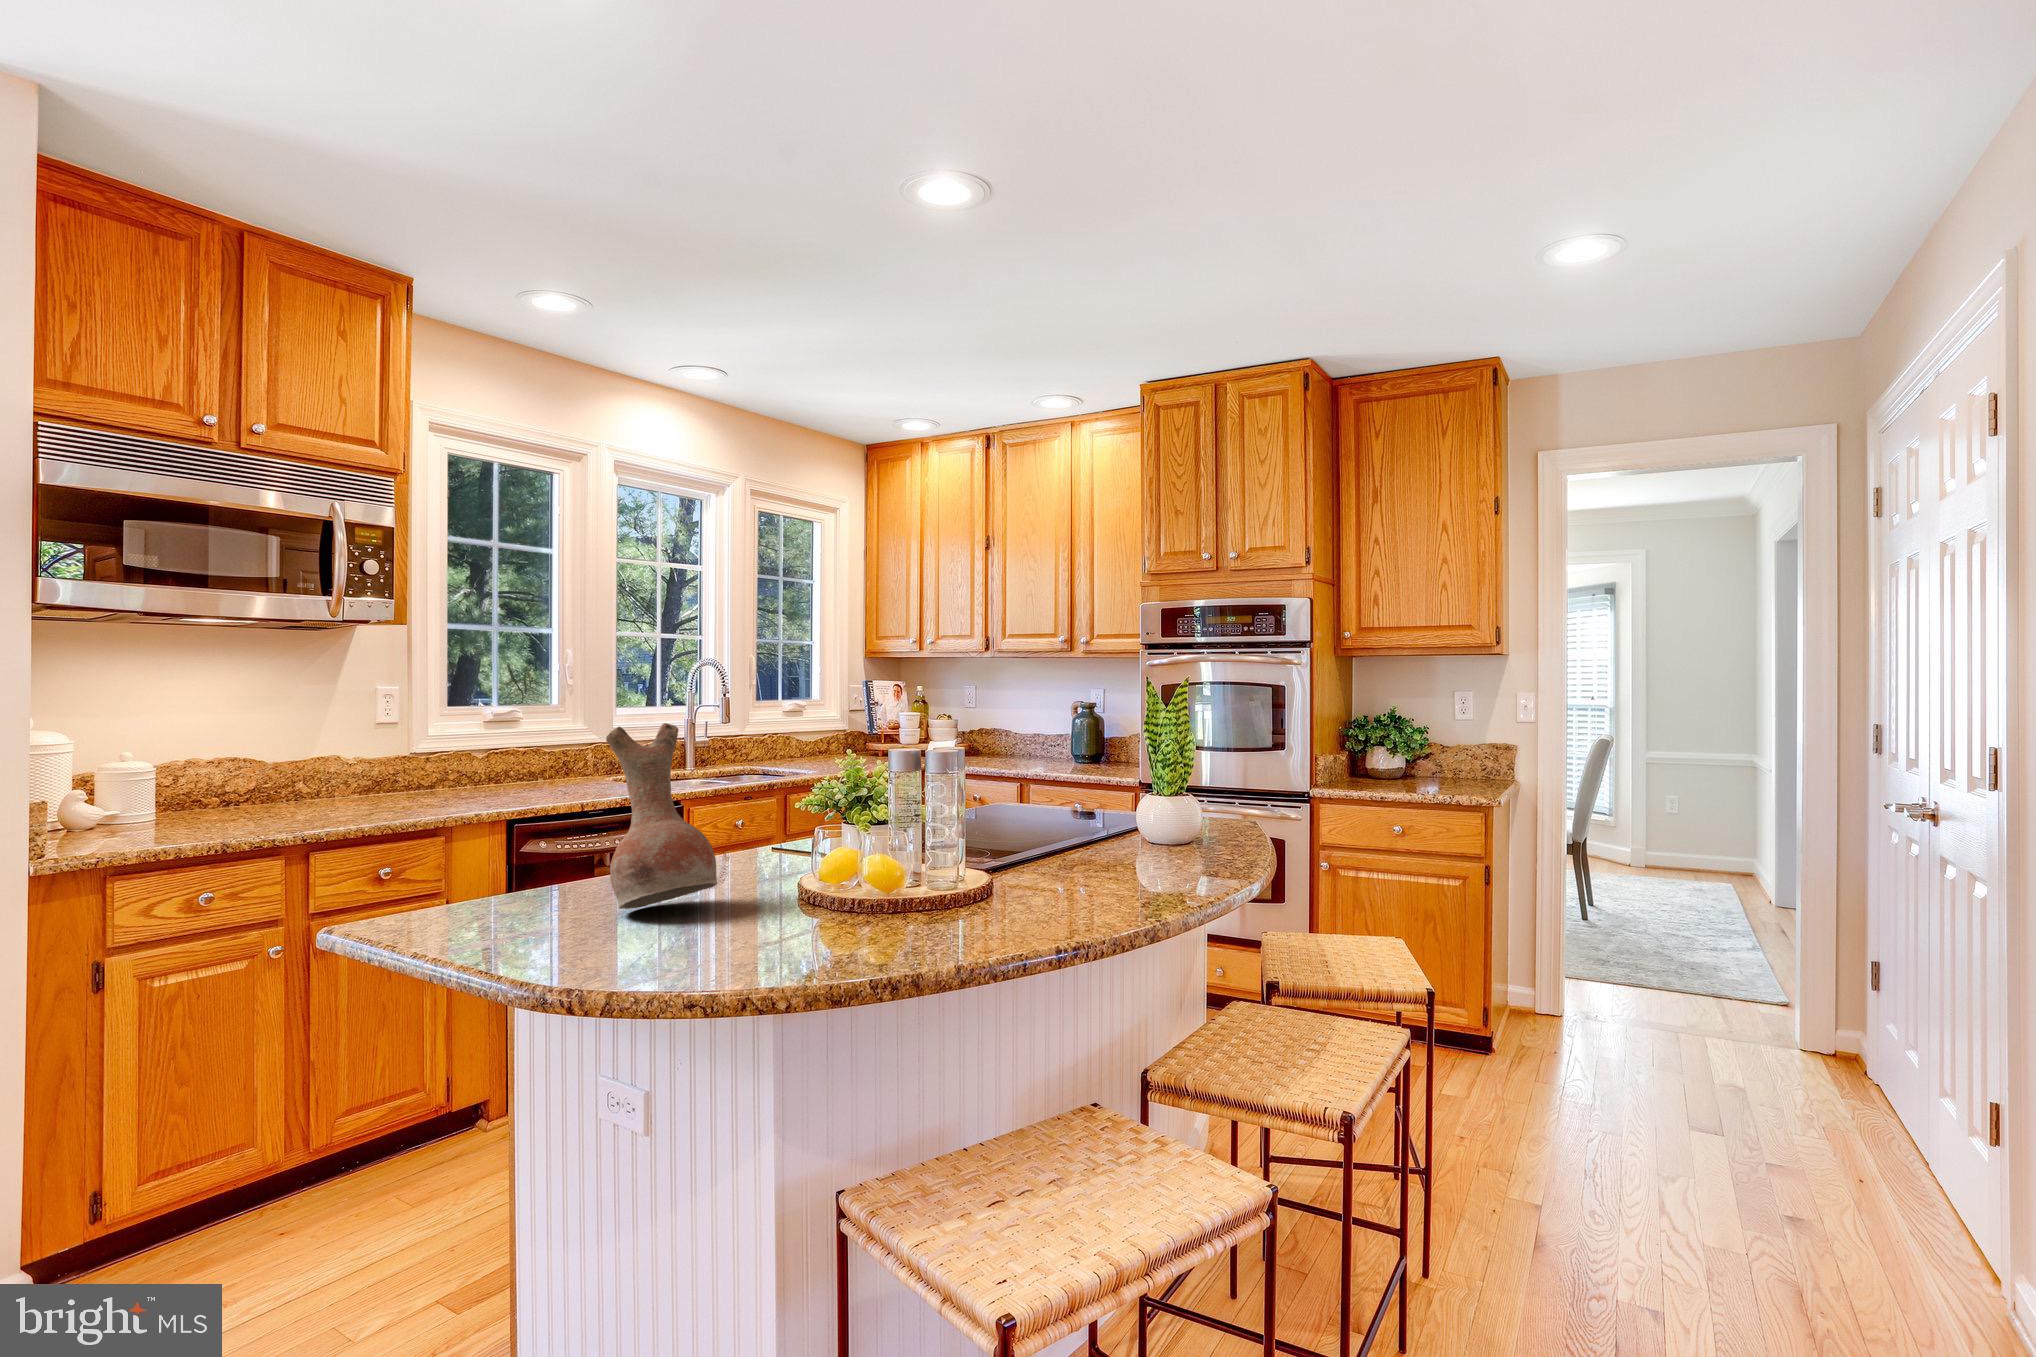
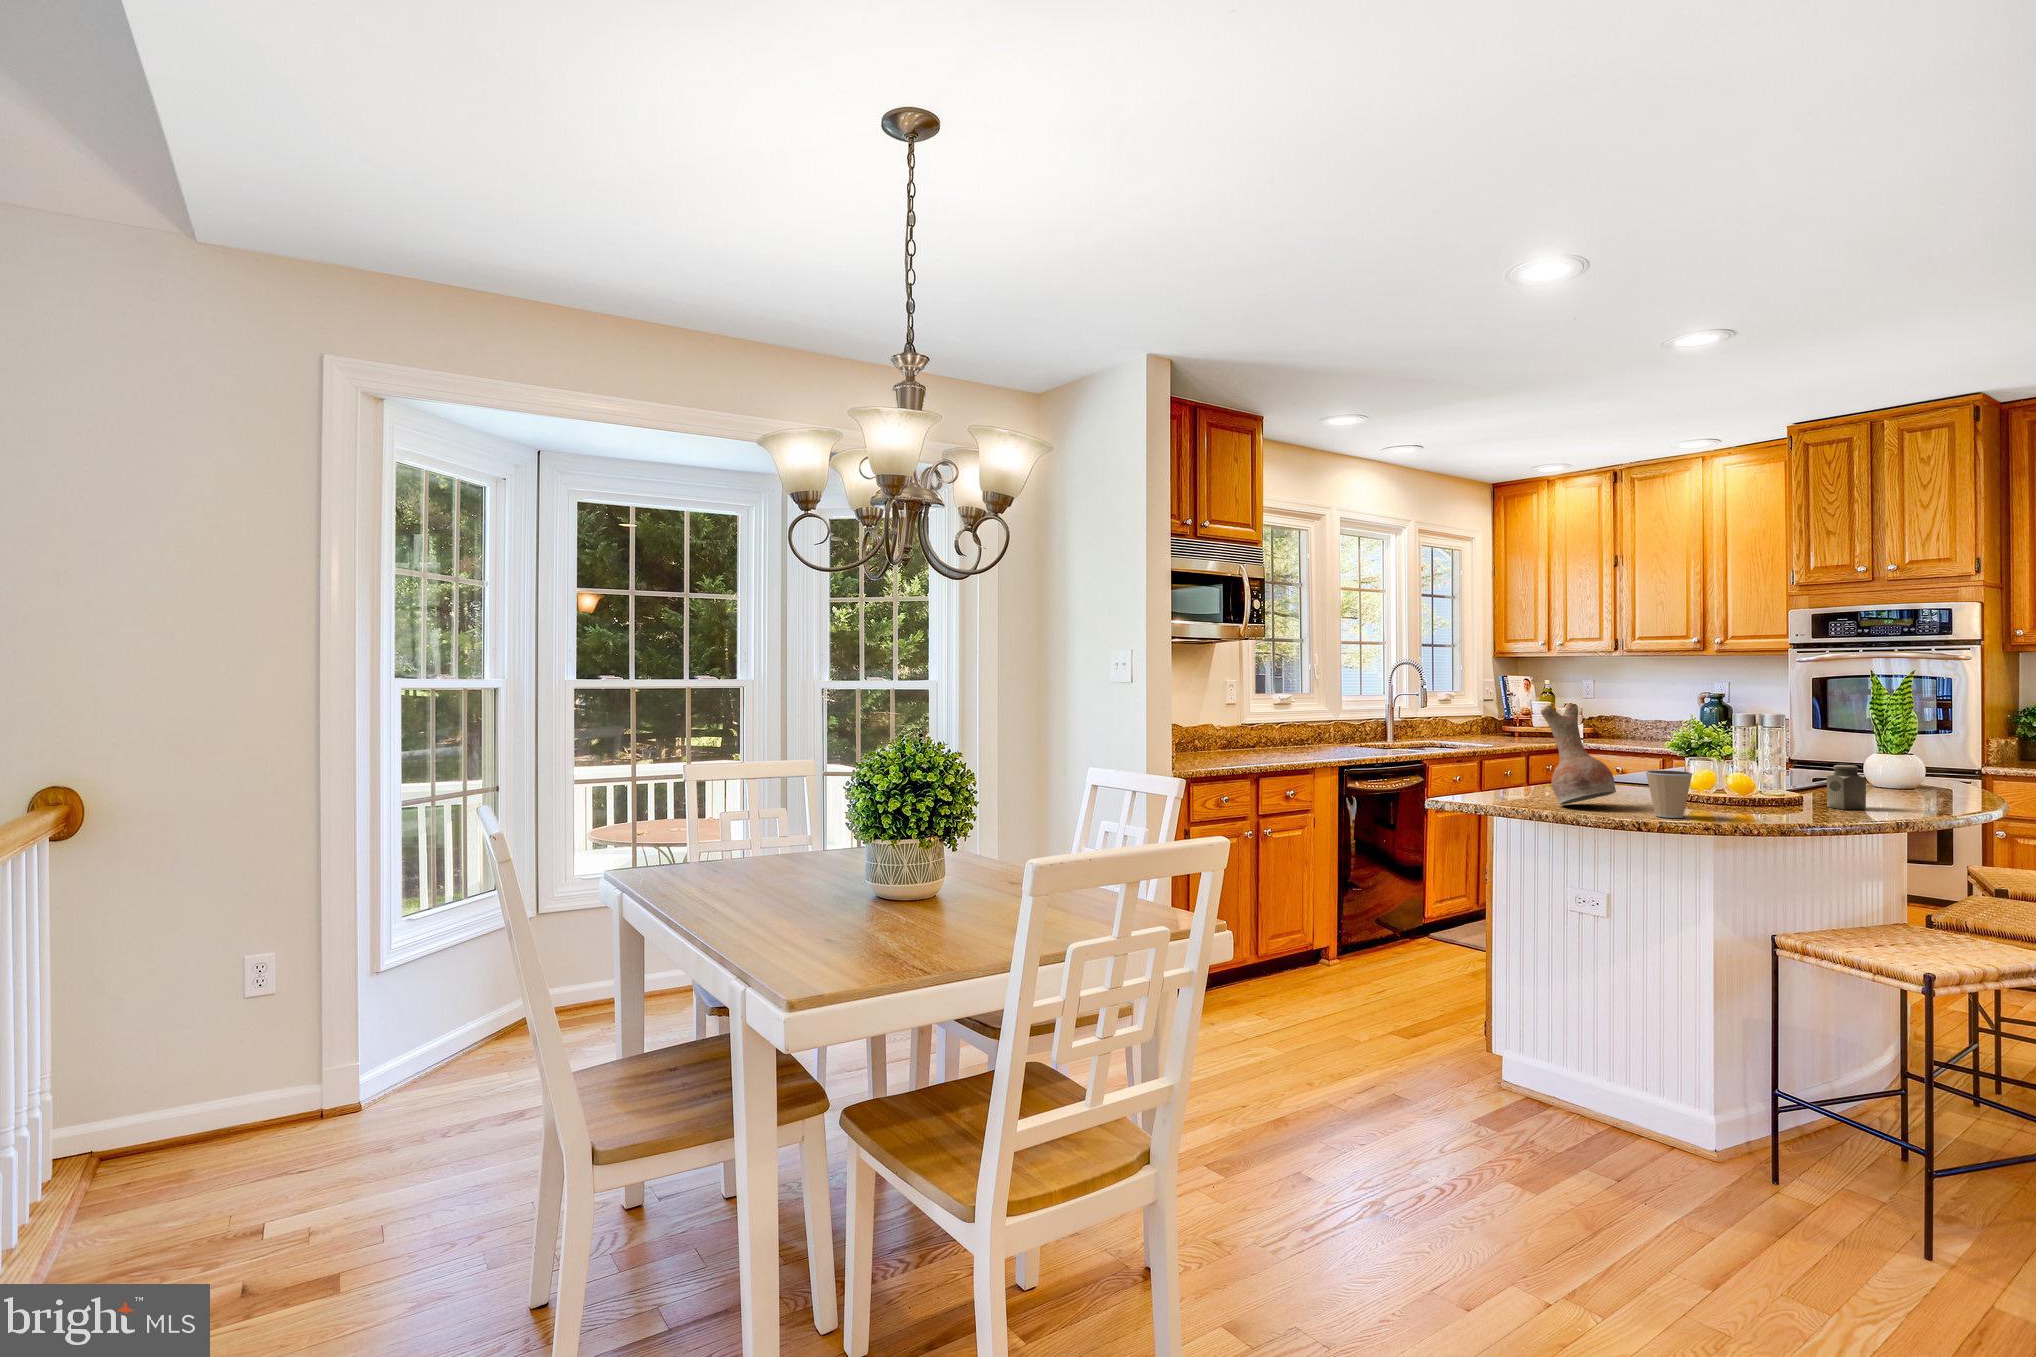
salt shaker: none [1046,818,1092,891] -> present [1827,765,1866,809]
coffee cup: none [728,845,802,937] -> present [1646,770,1693,818]

